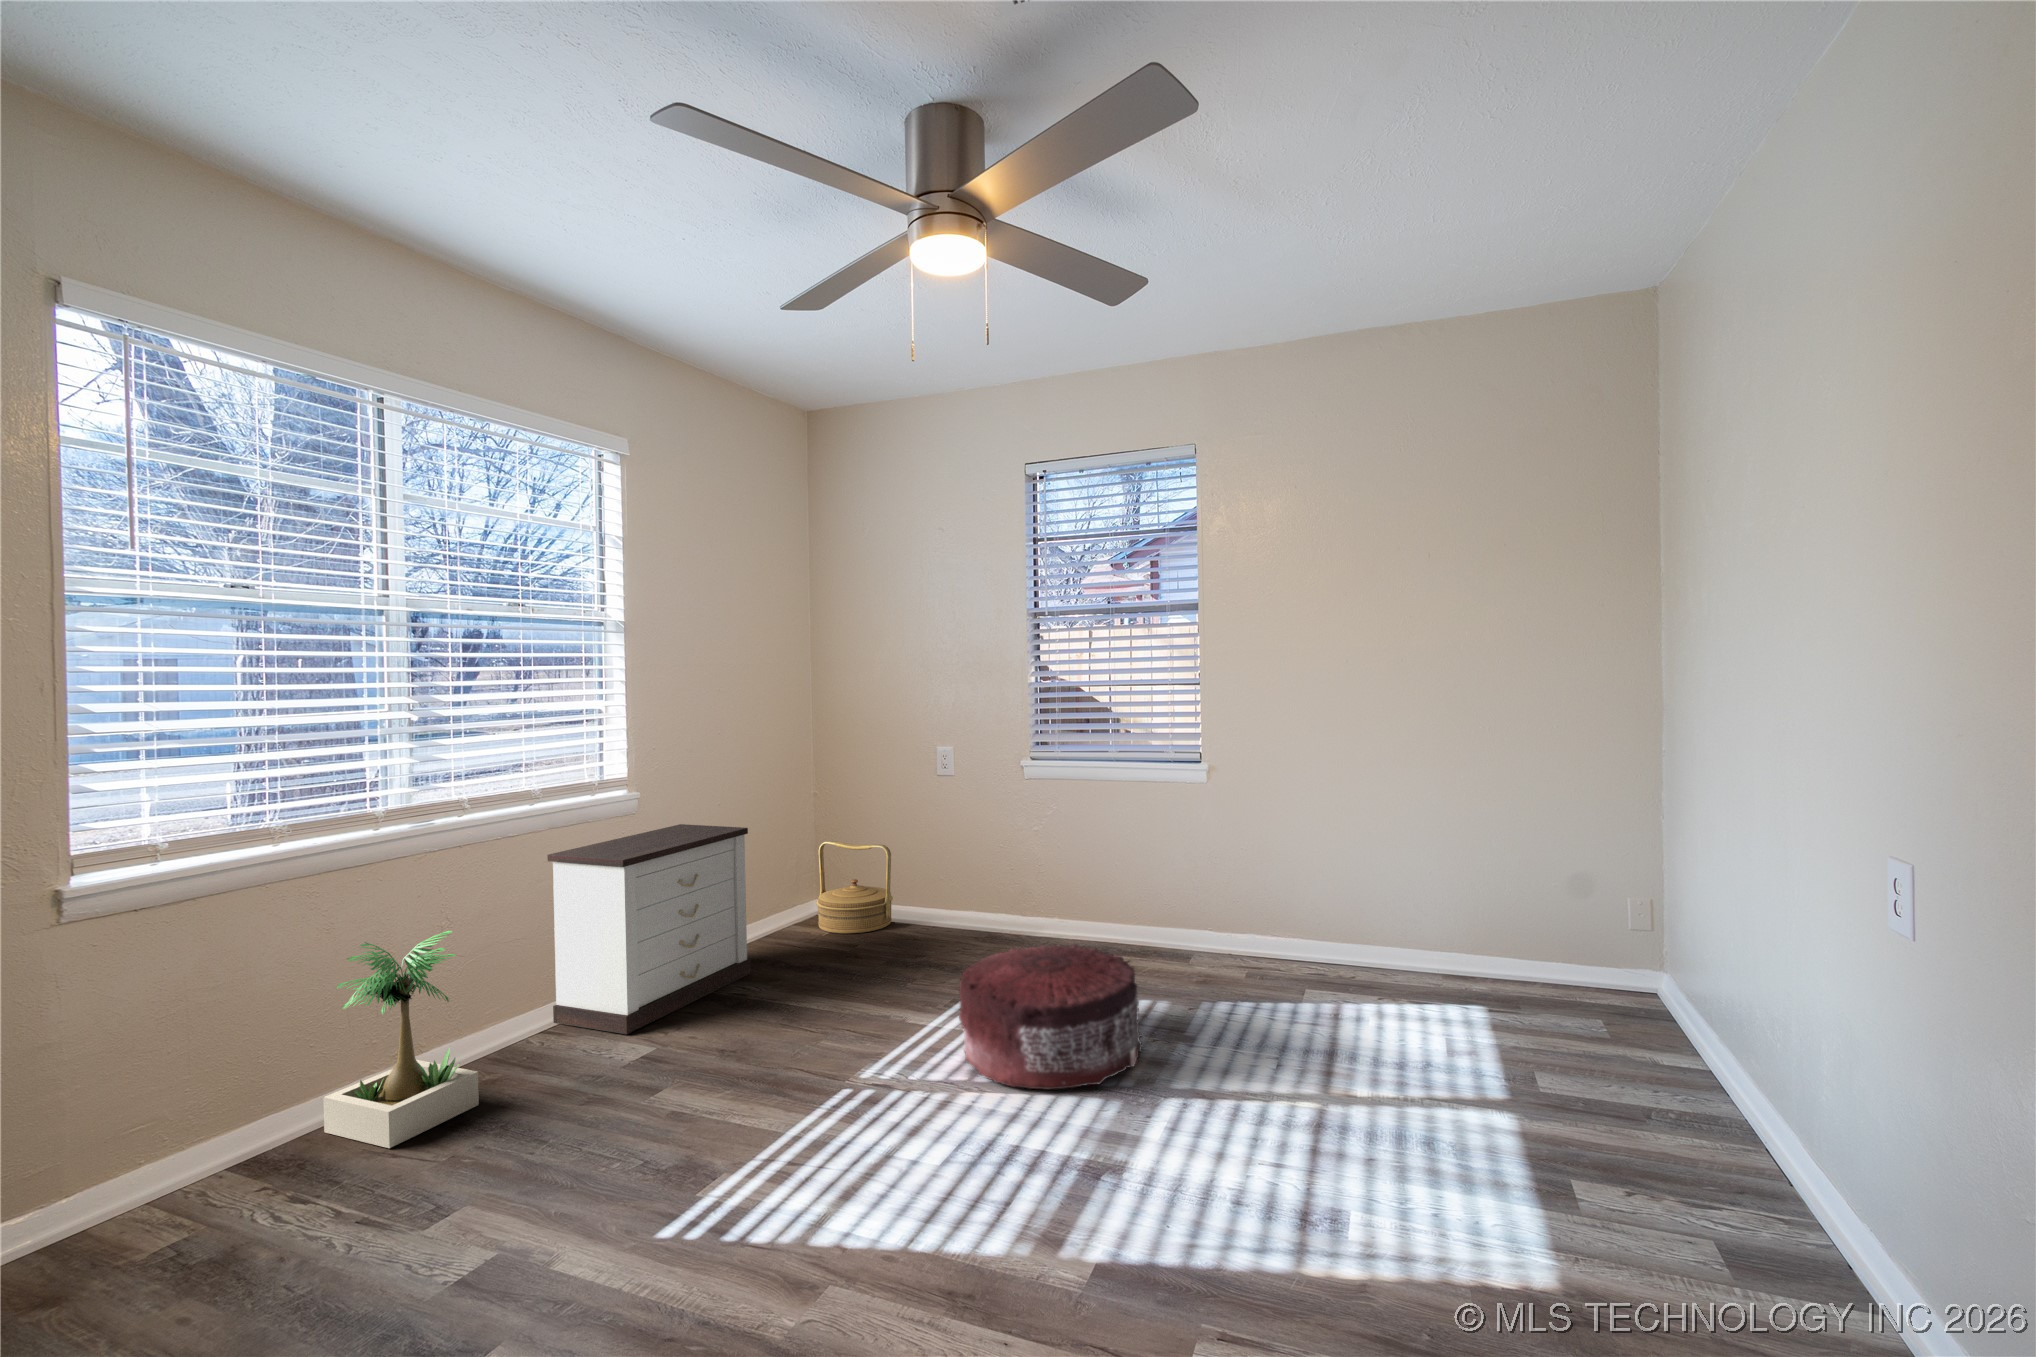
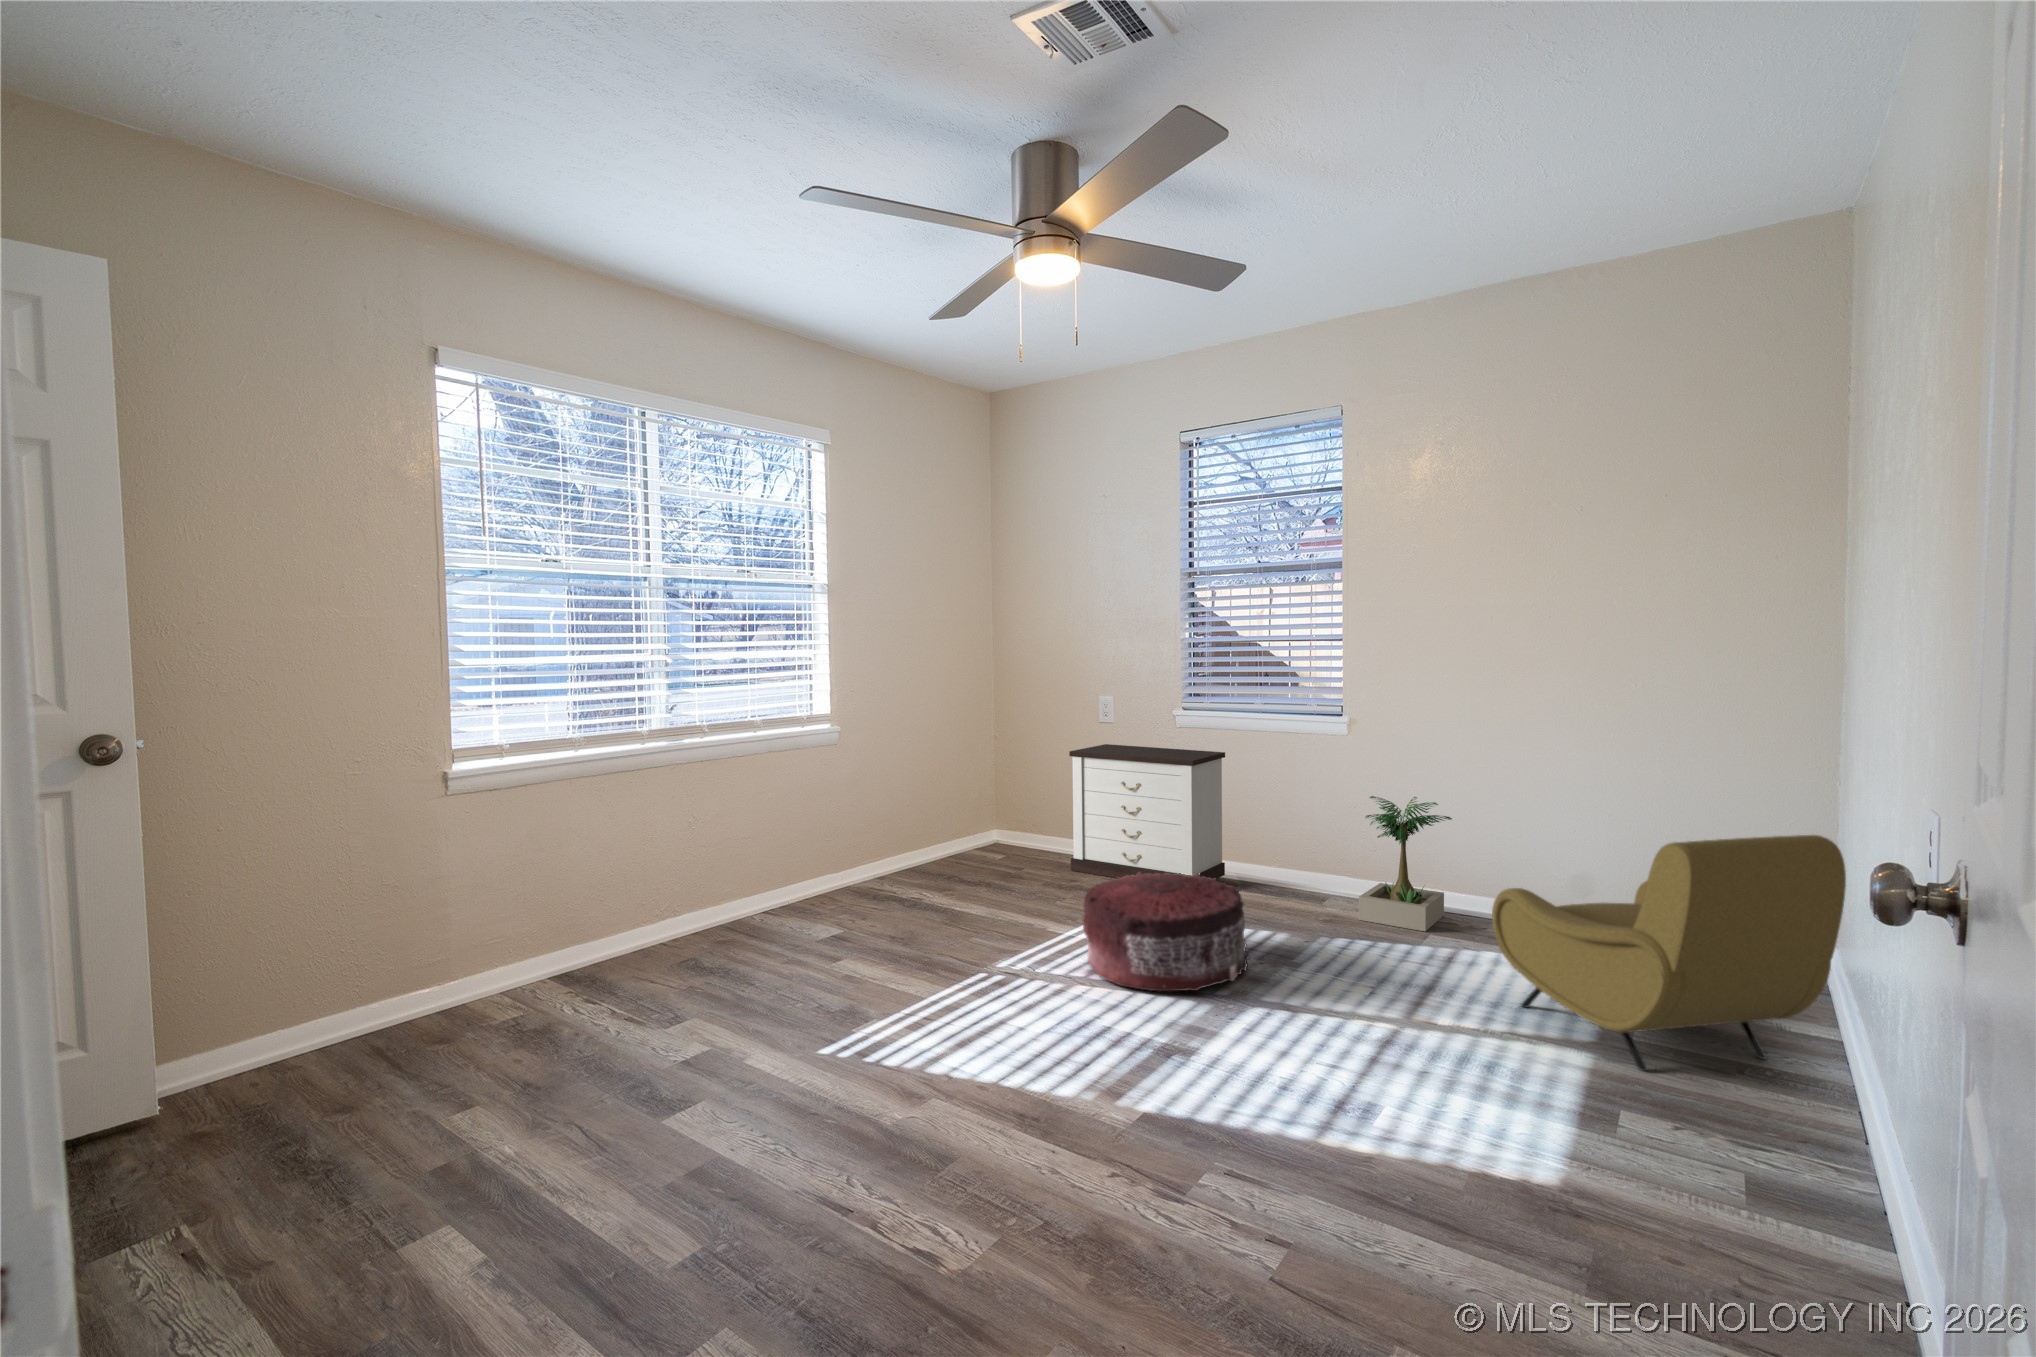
nightstand: present [547,824,751,1034] -> present [1069,744,1225,879]
woven basket: present [816,841,893,934] -> none [995,778,1063,861]
armchair: none [1392,873,1736,1128] -> present [1492,835,1846,1071]
potted plant: present [323,931,479,1148] -> present [1359,796,1452,931]

